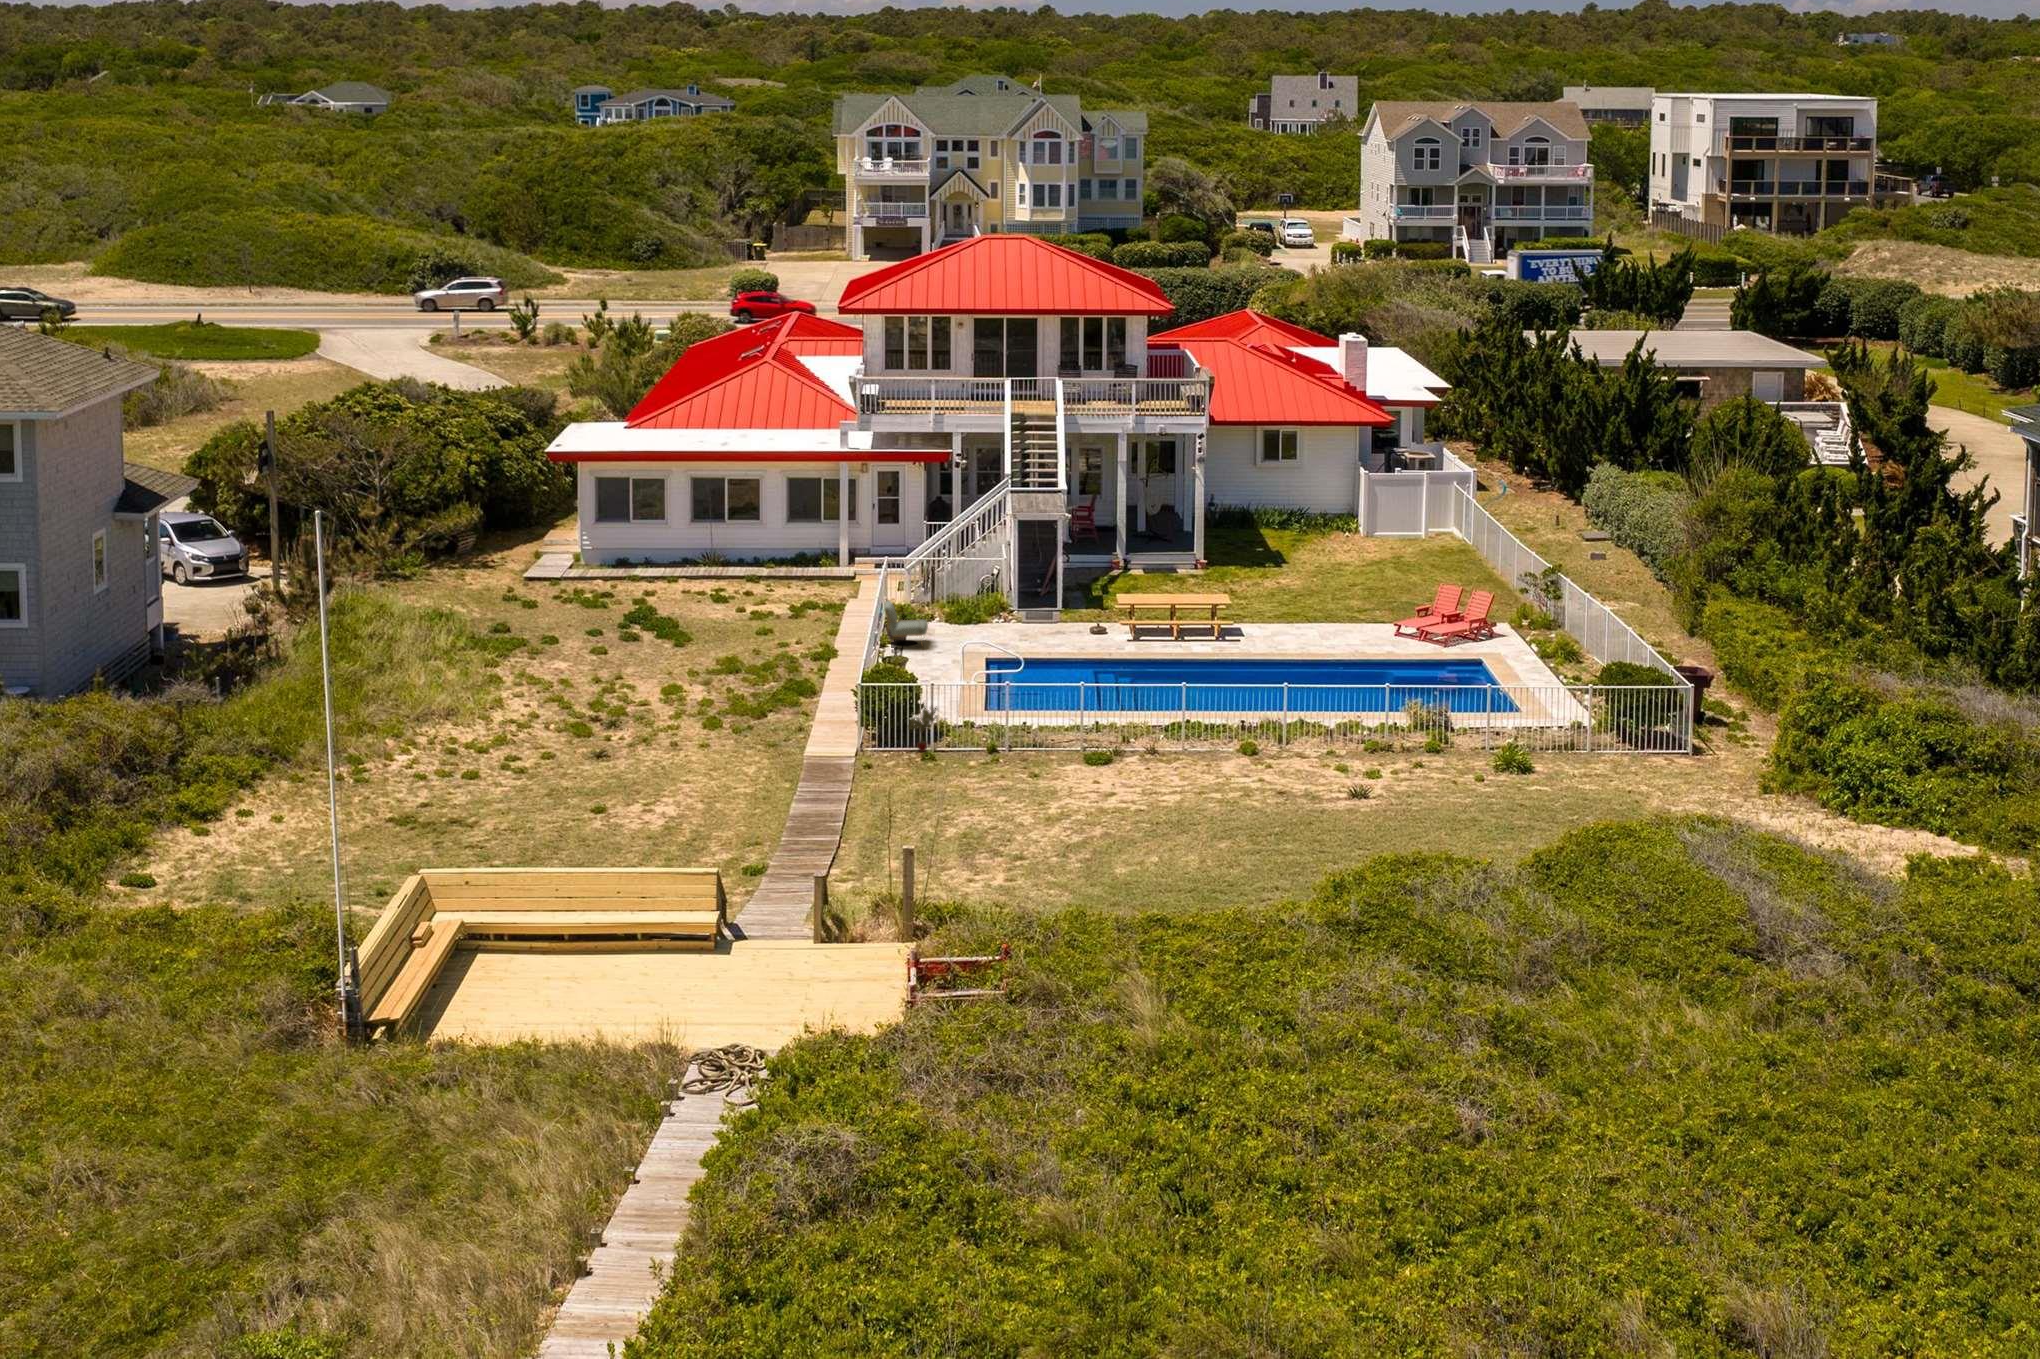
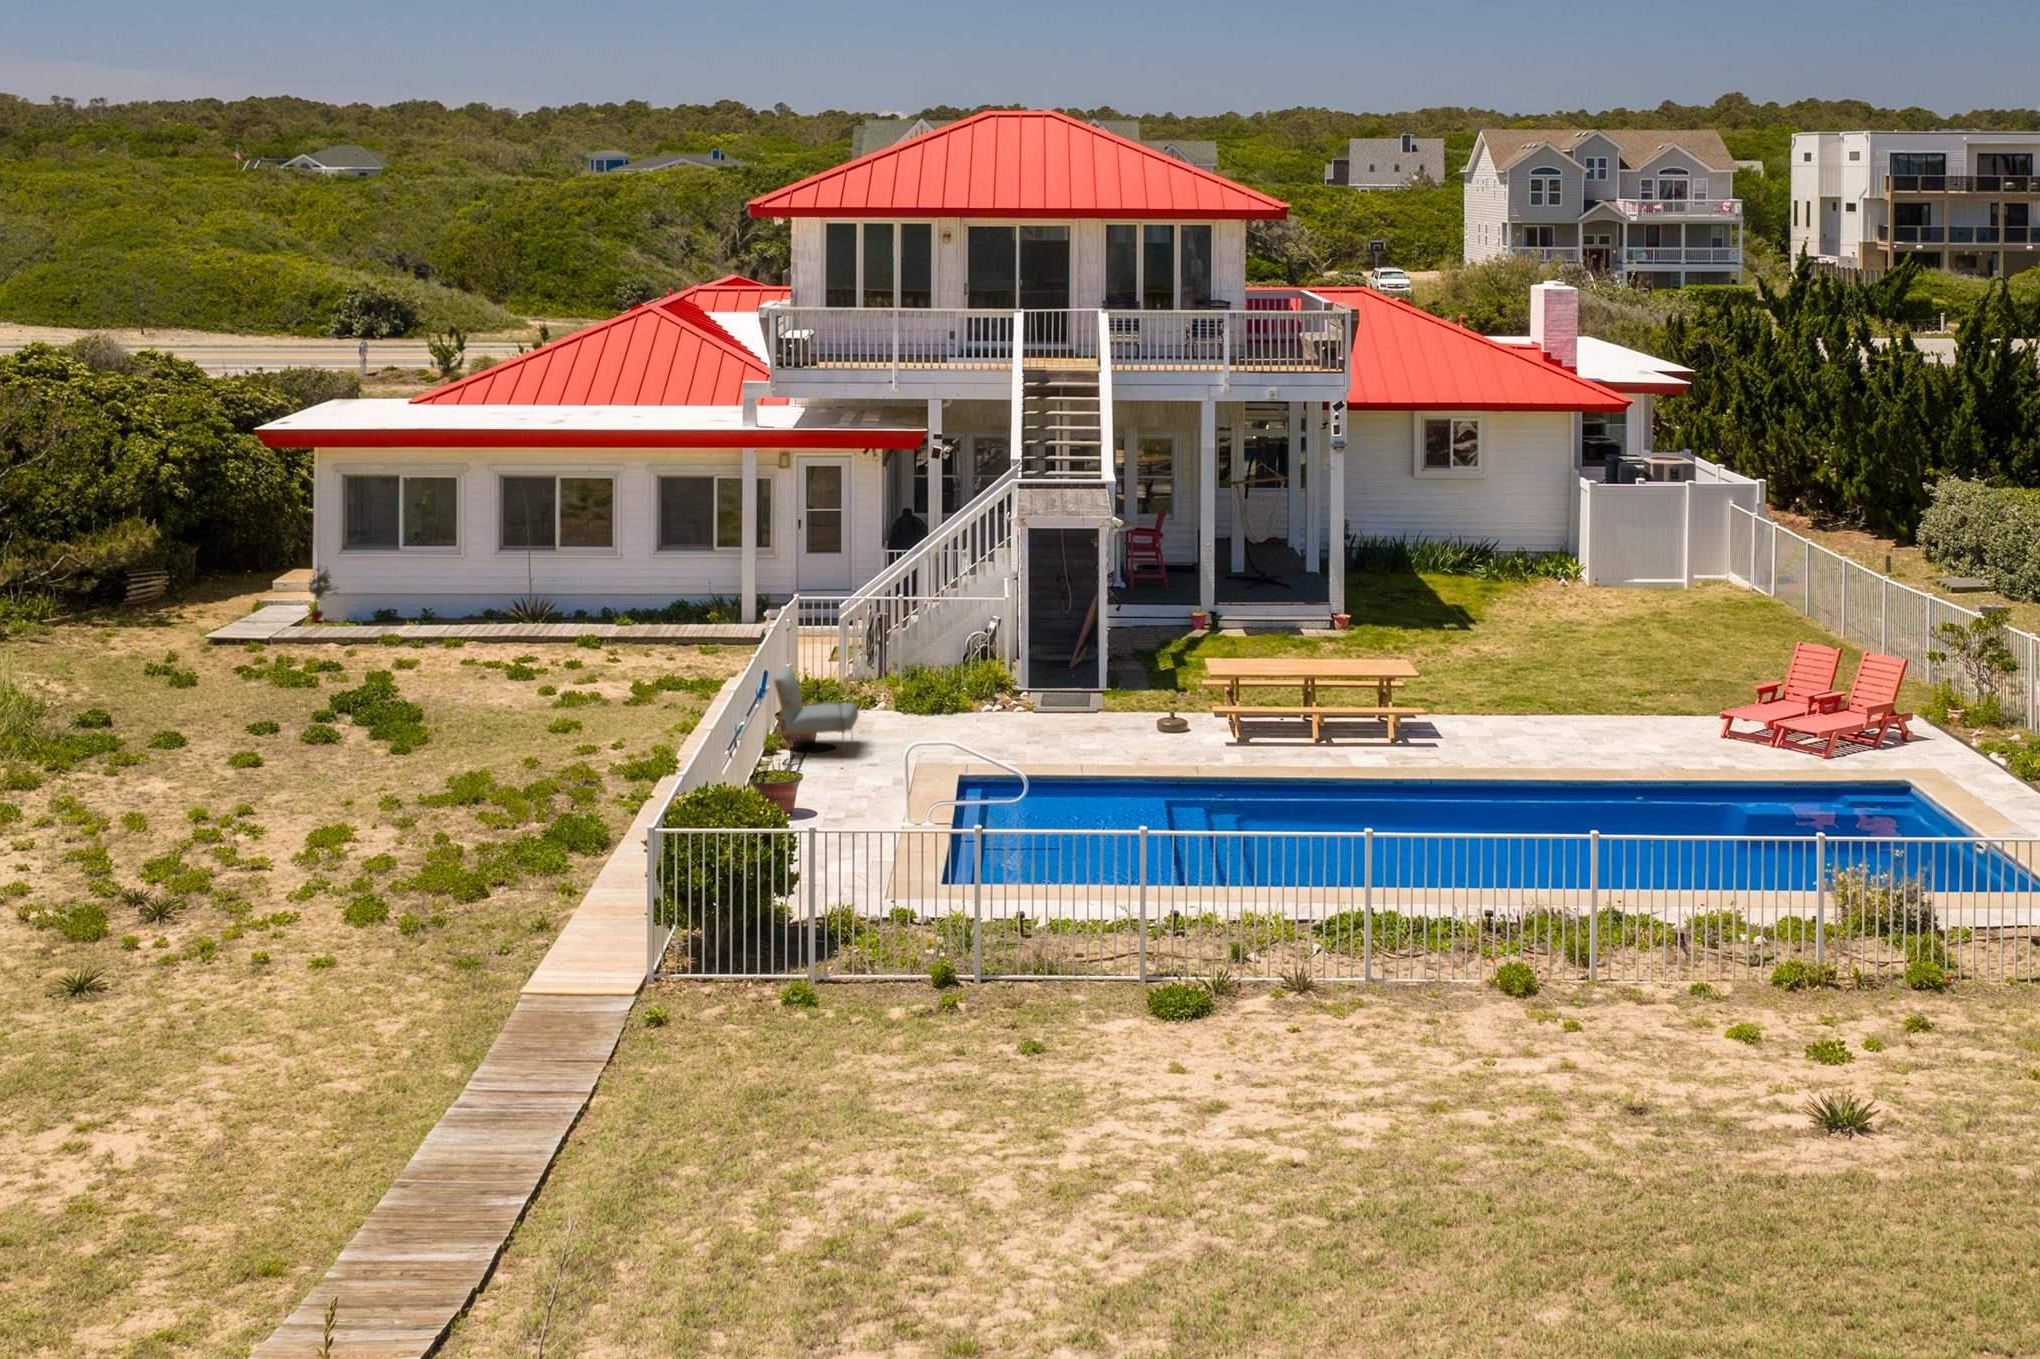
potted tree: present [908,704,938,752] -> present [308,567,339,622]

